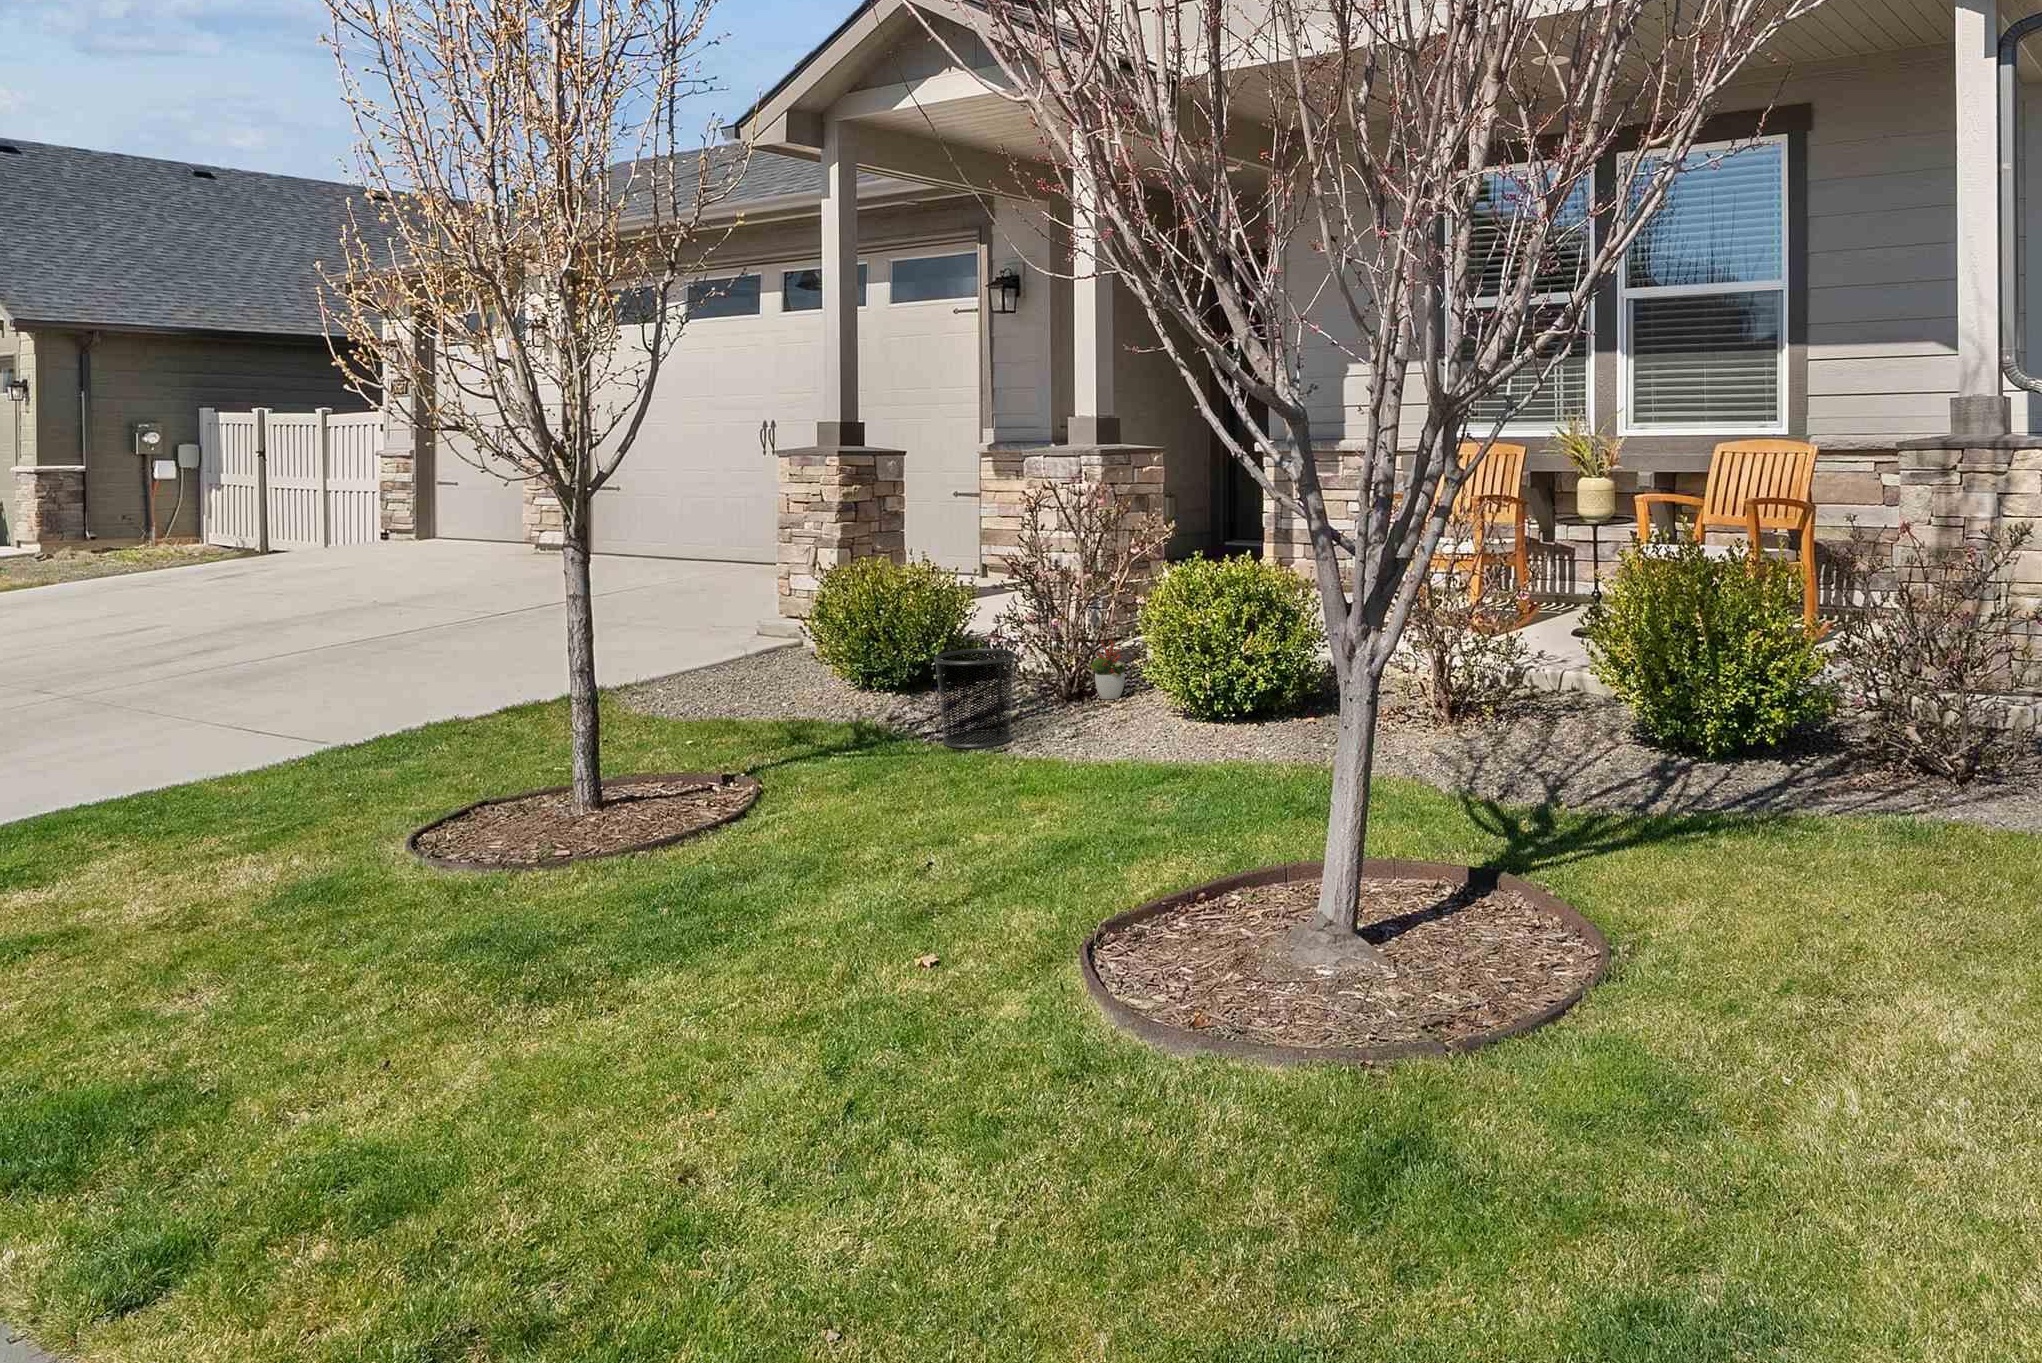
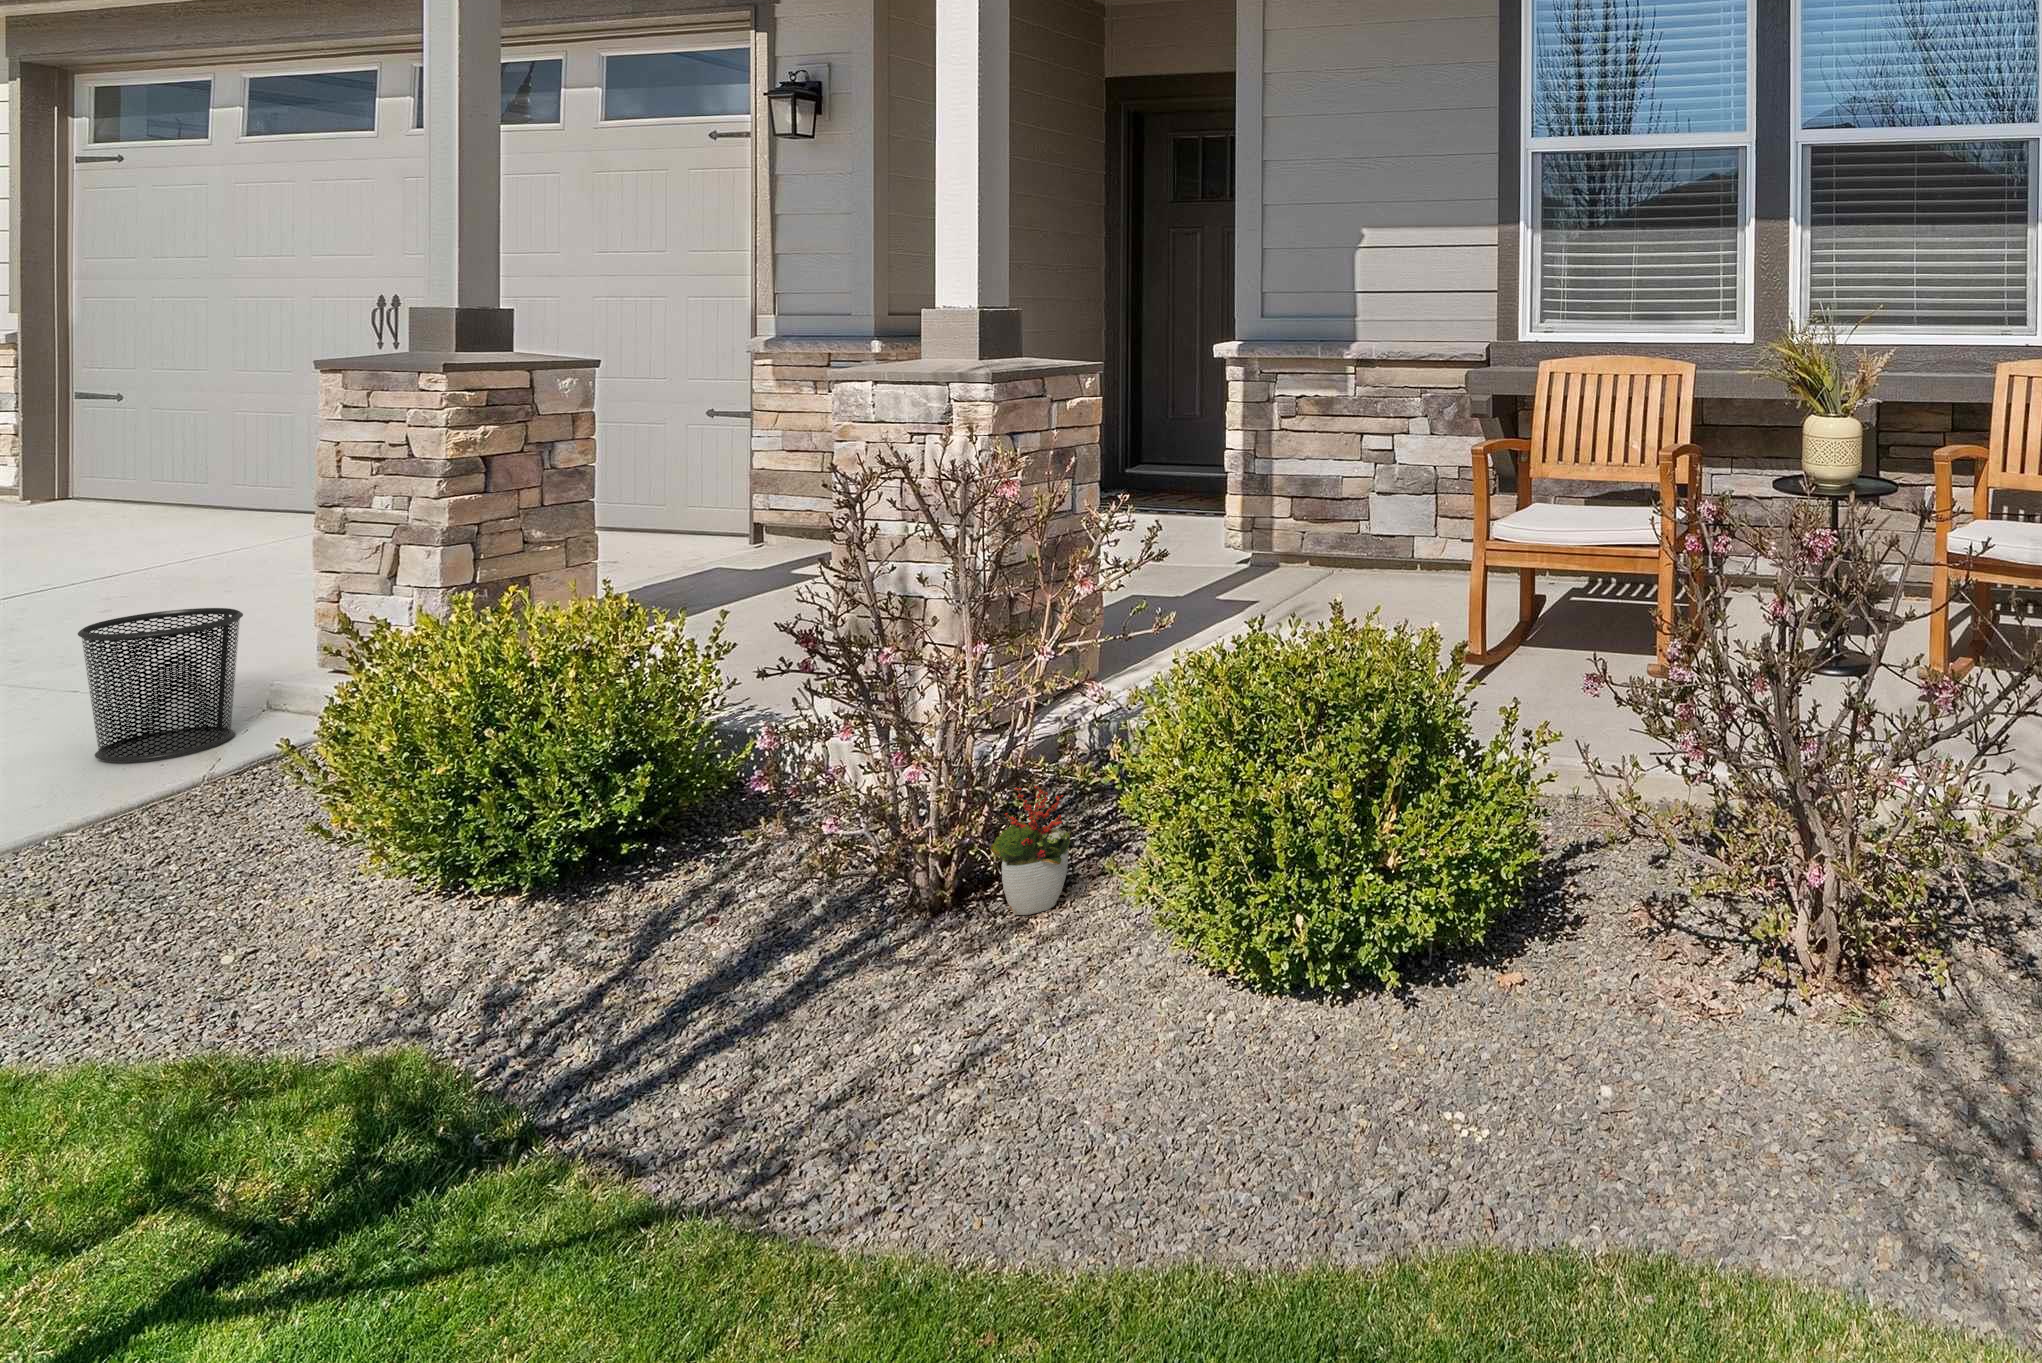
waste bin: present [934,649,1016,748] -> present [78,608,243,762]

